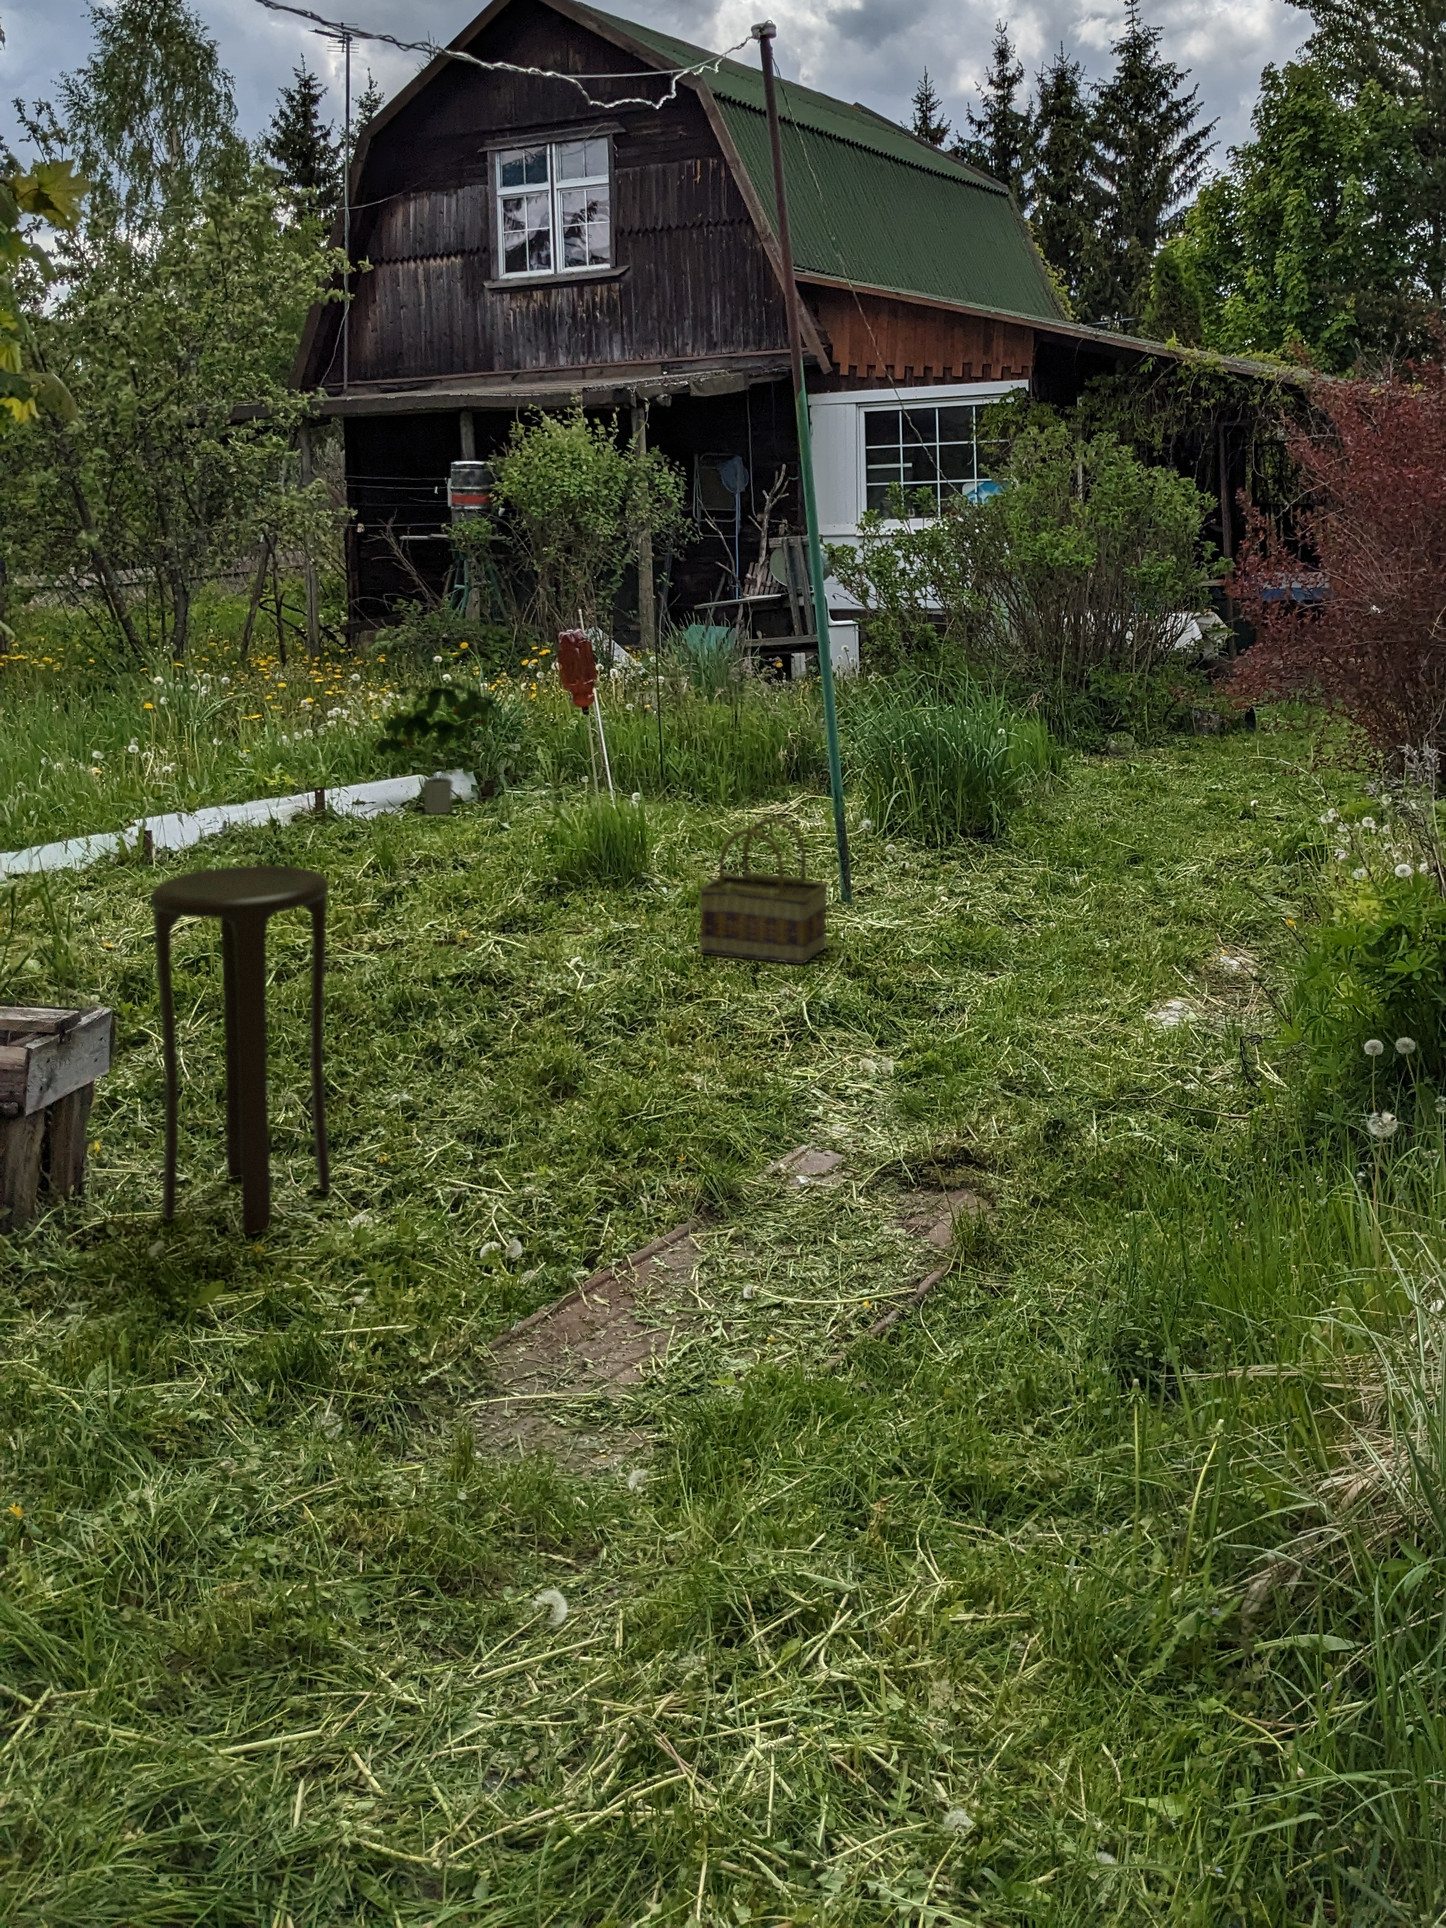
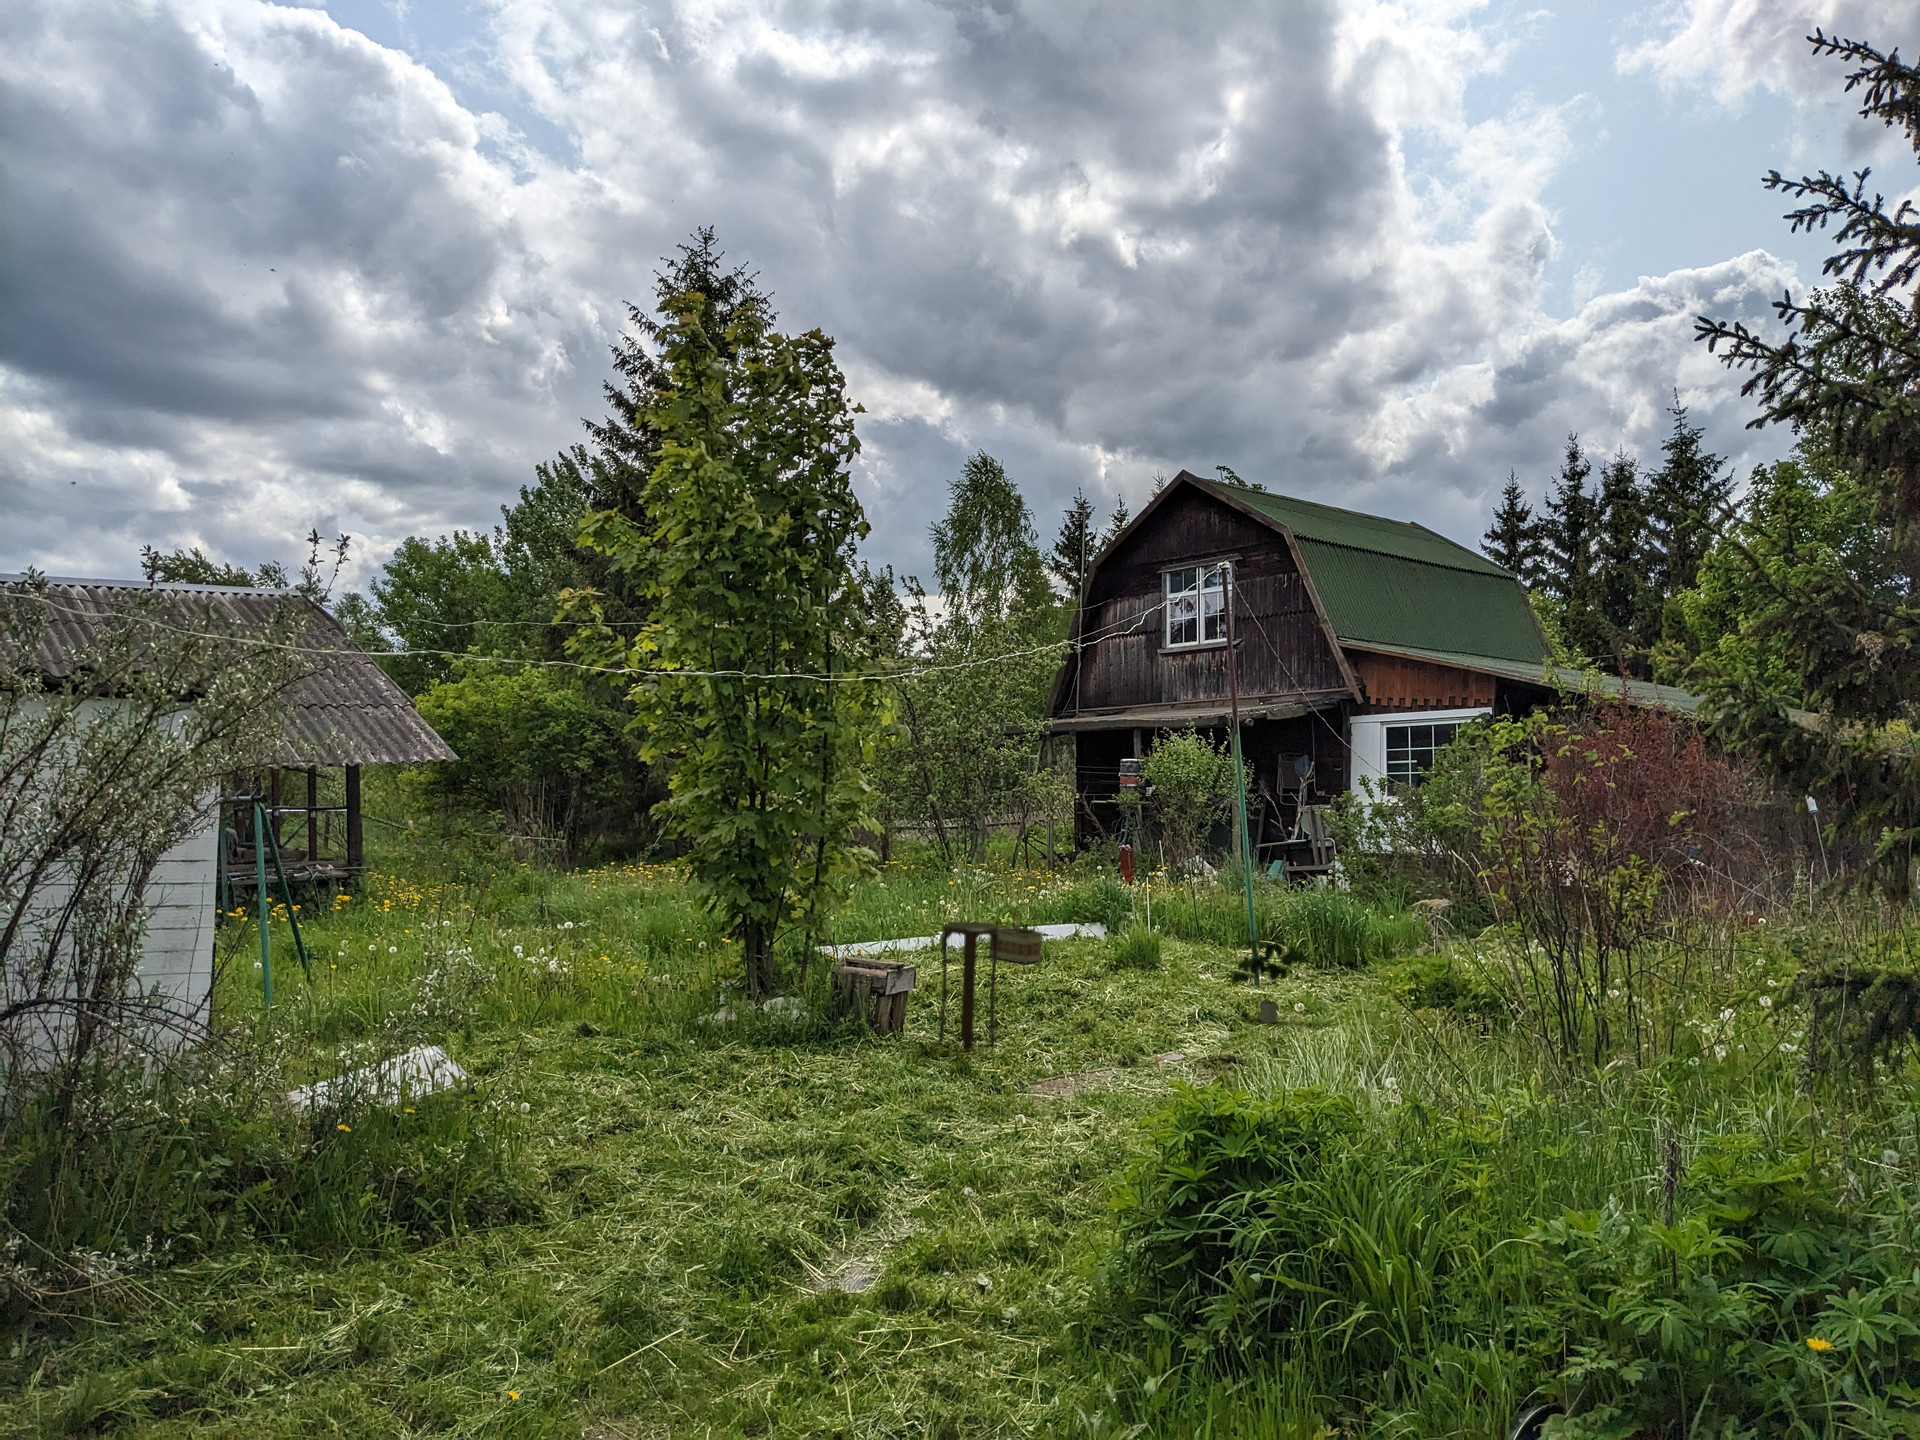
potted plant: present [372,682,498,814] -> present [1230,941,1308,1023]
basket: present [699,817,828,964] -> present [989,903,1042,964]

